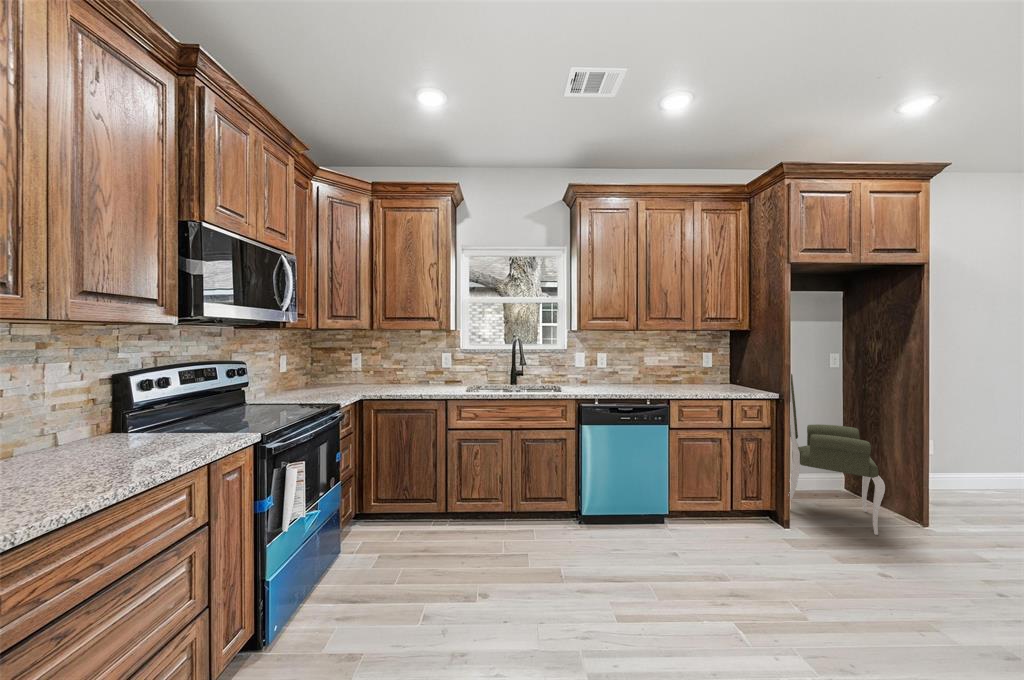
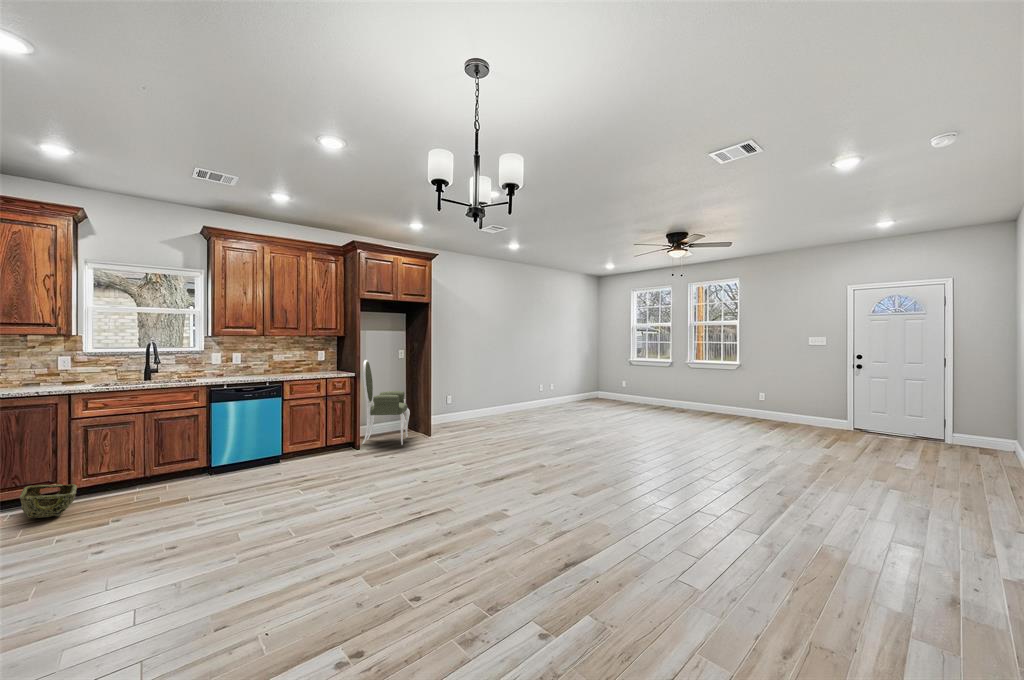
woven basket: none [392,503,447,560] -> present [20,484,77,518]

